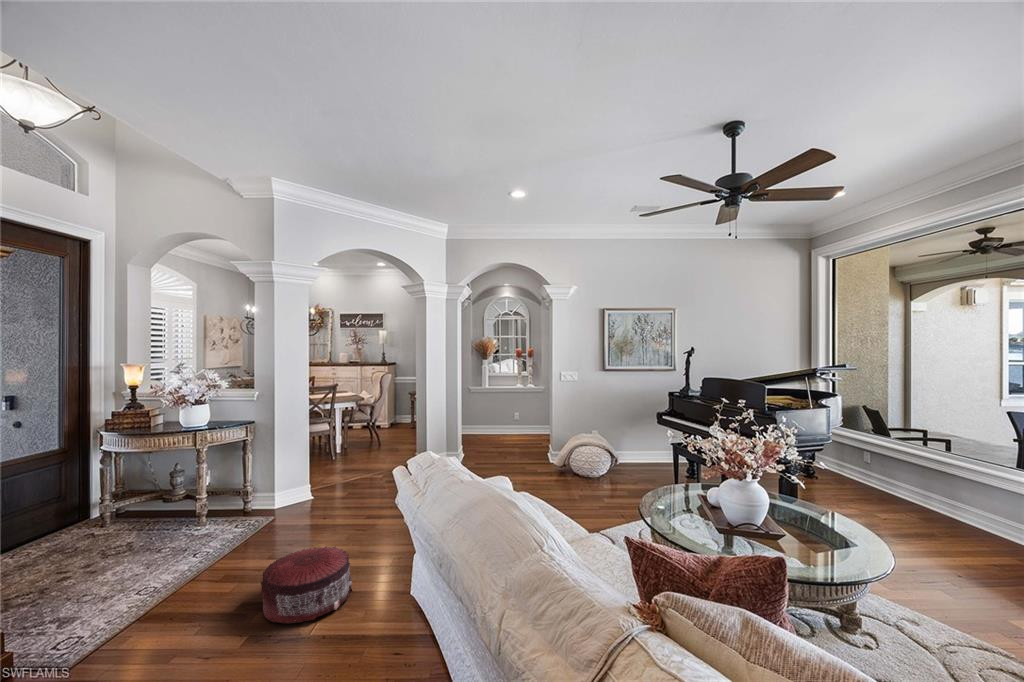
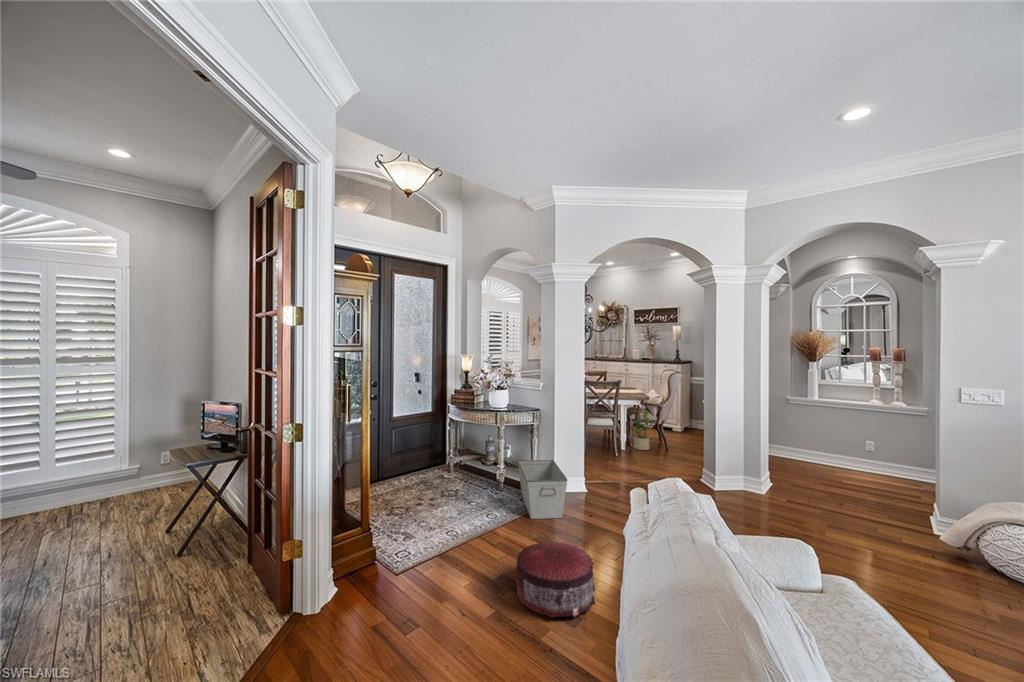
potted plant: none [345,412,367,451] -> present [631,411,652,450]
storage bin: none [227,475,298,543] -> present [518,460,567,519]

